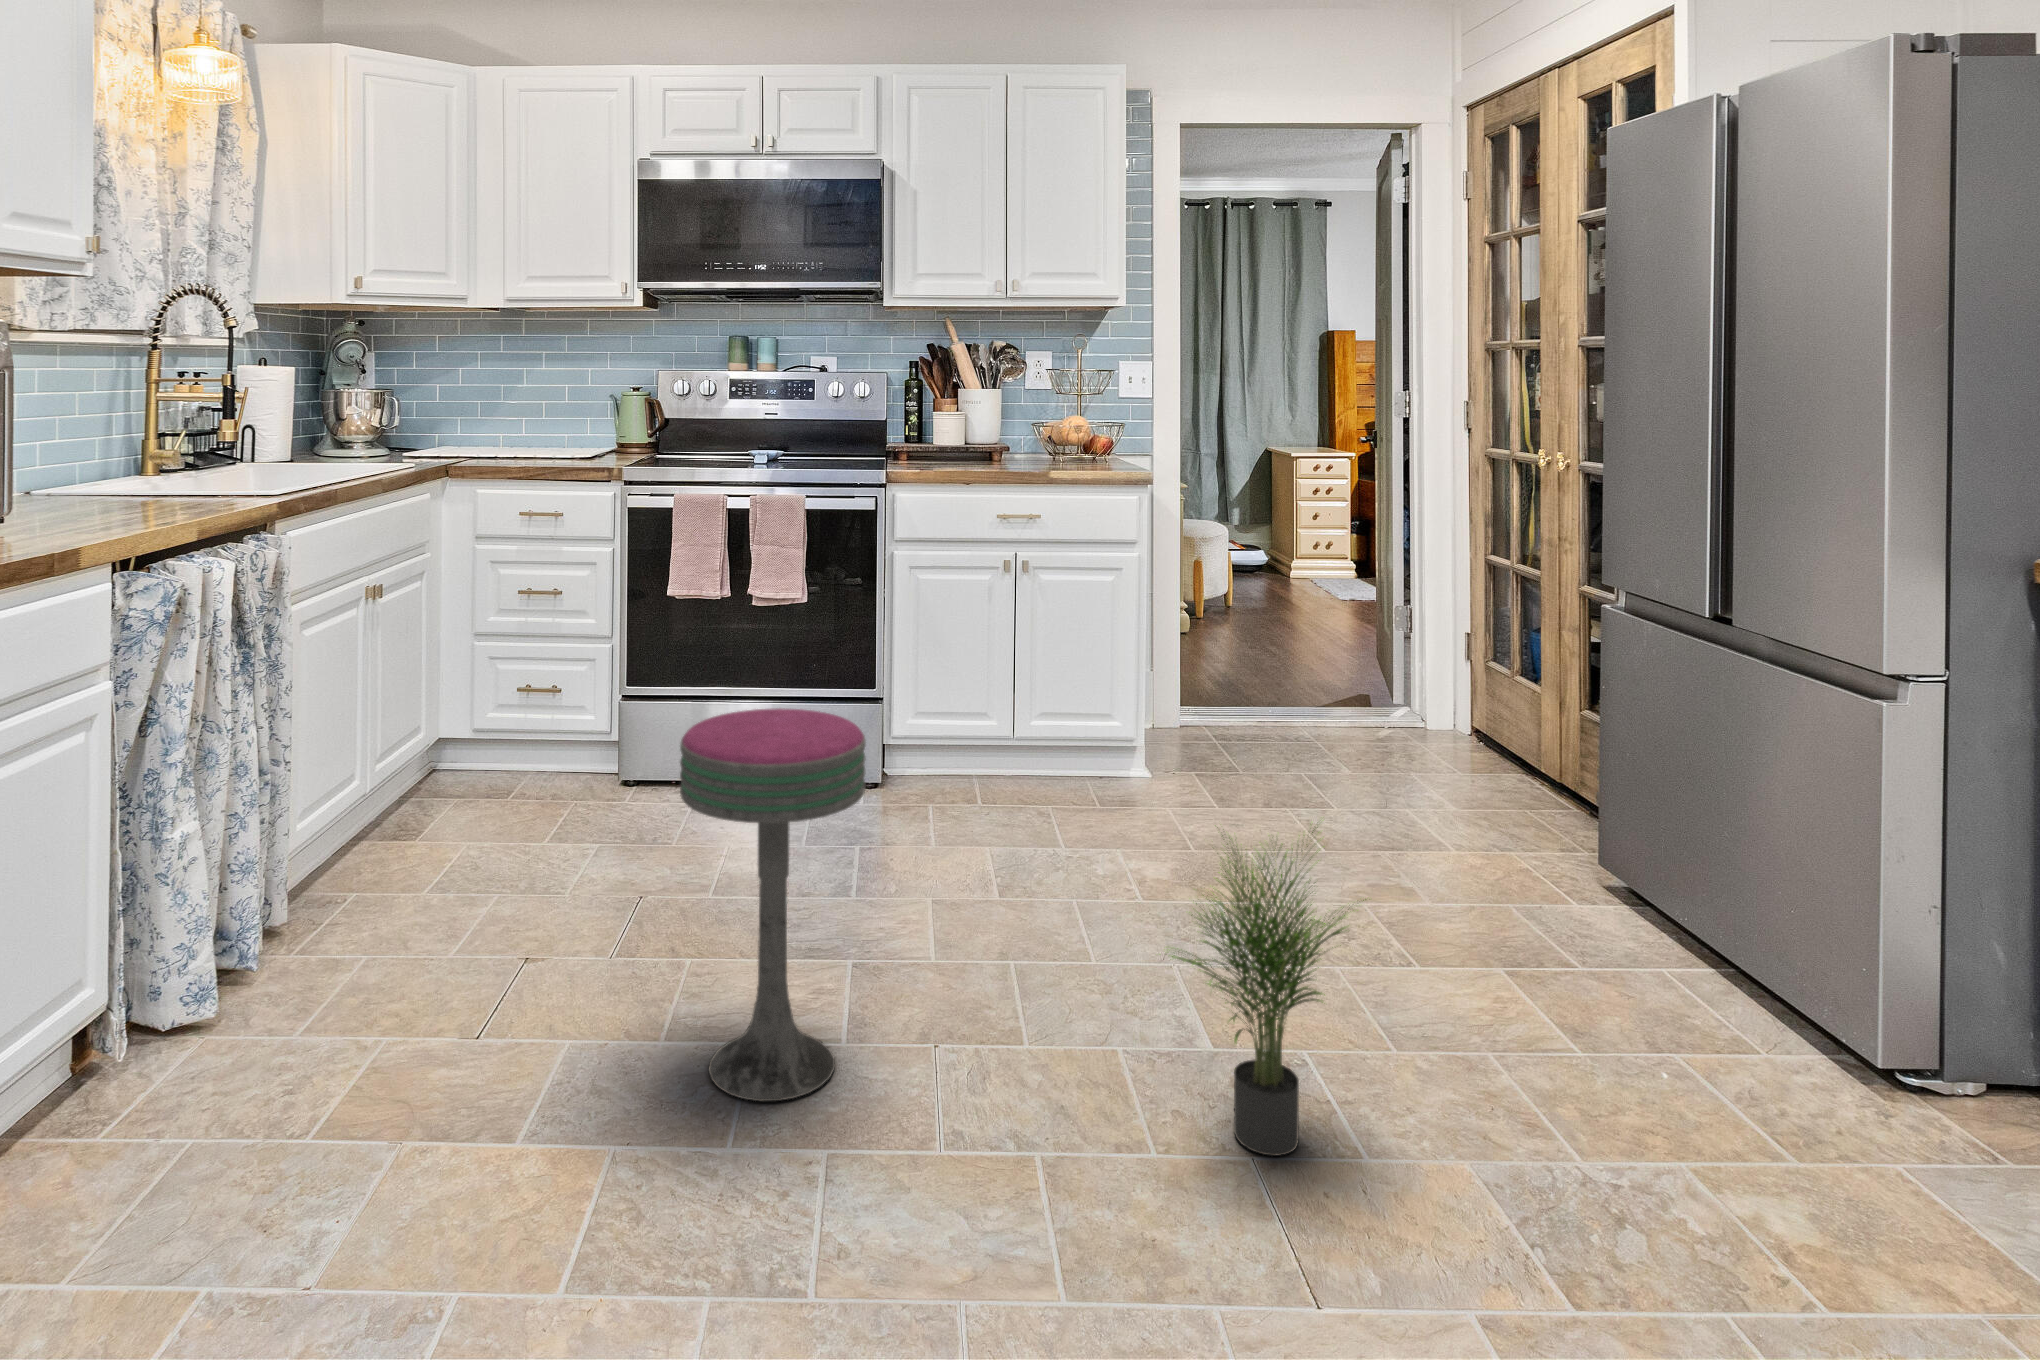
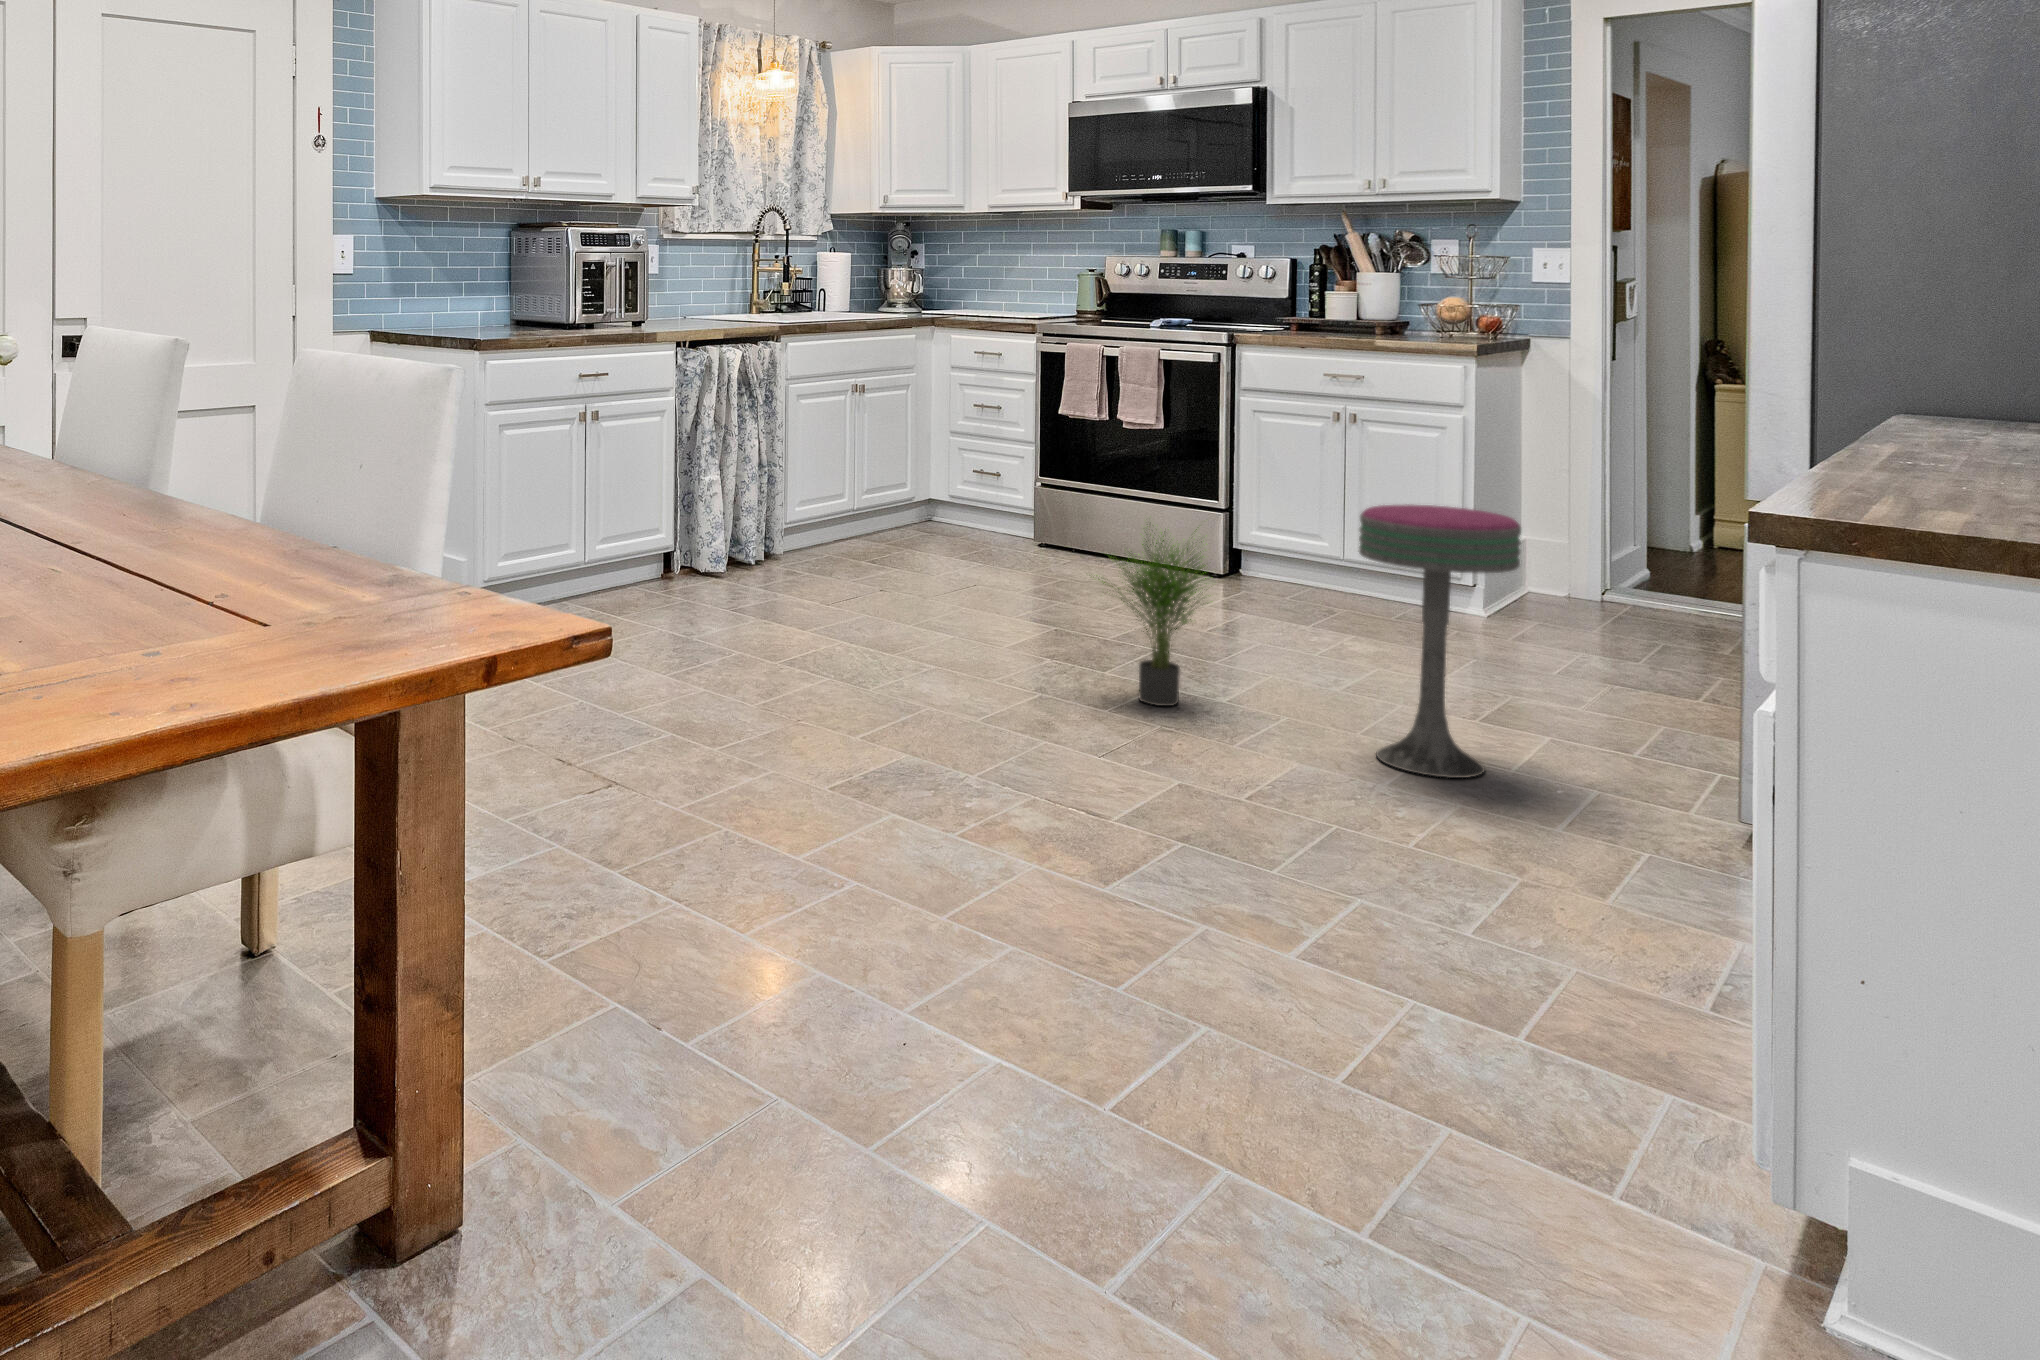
bar stool: present [680,708,866,1101] -> present [1359,504,1521,778]

